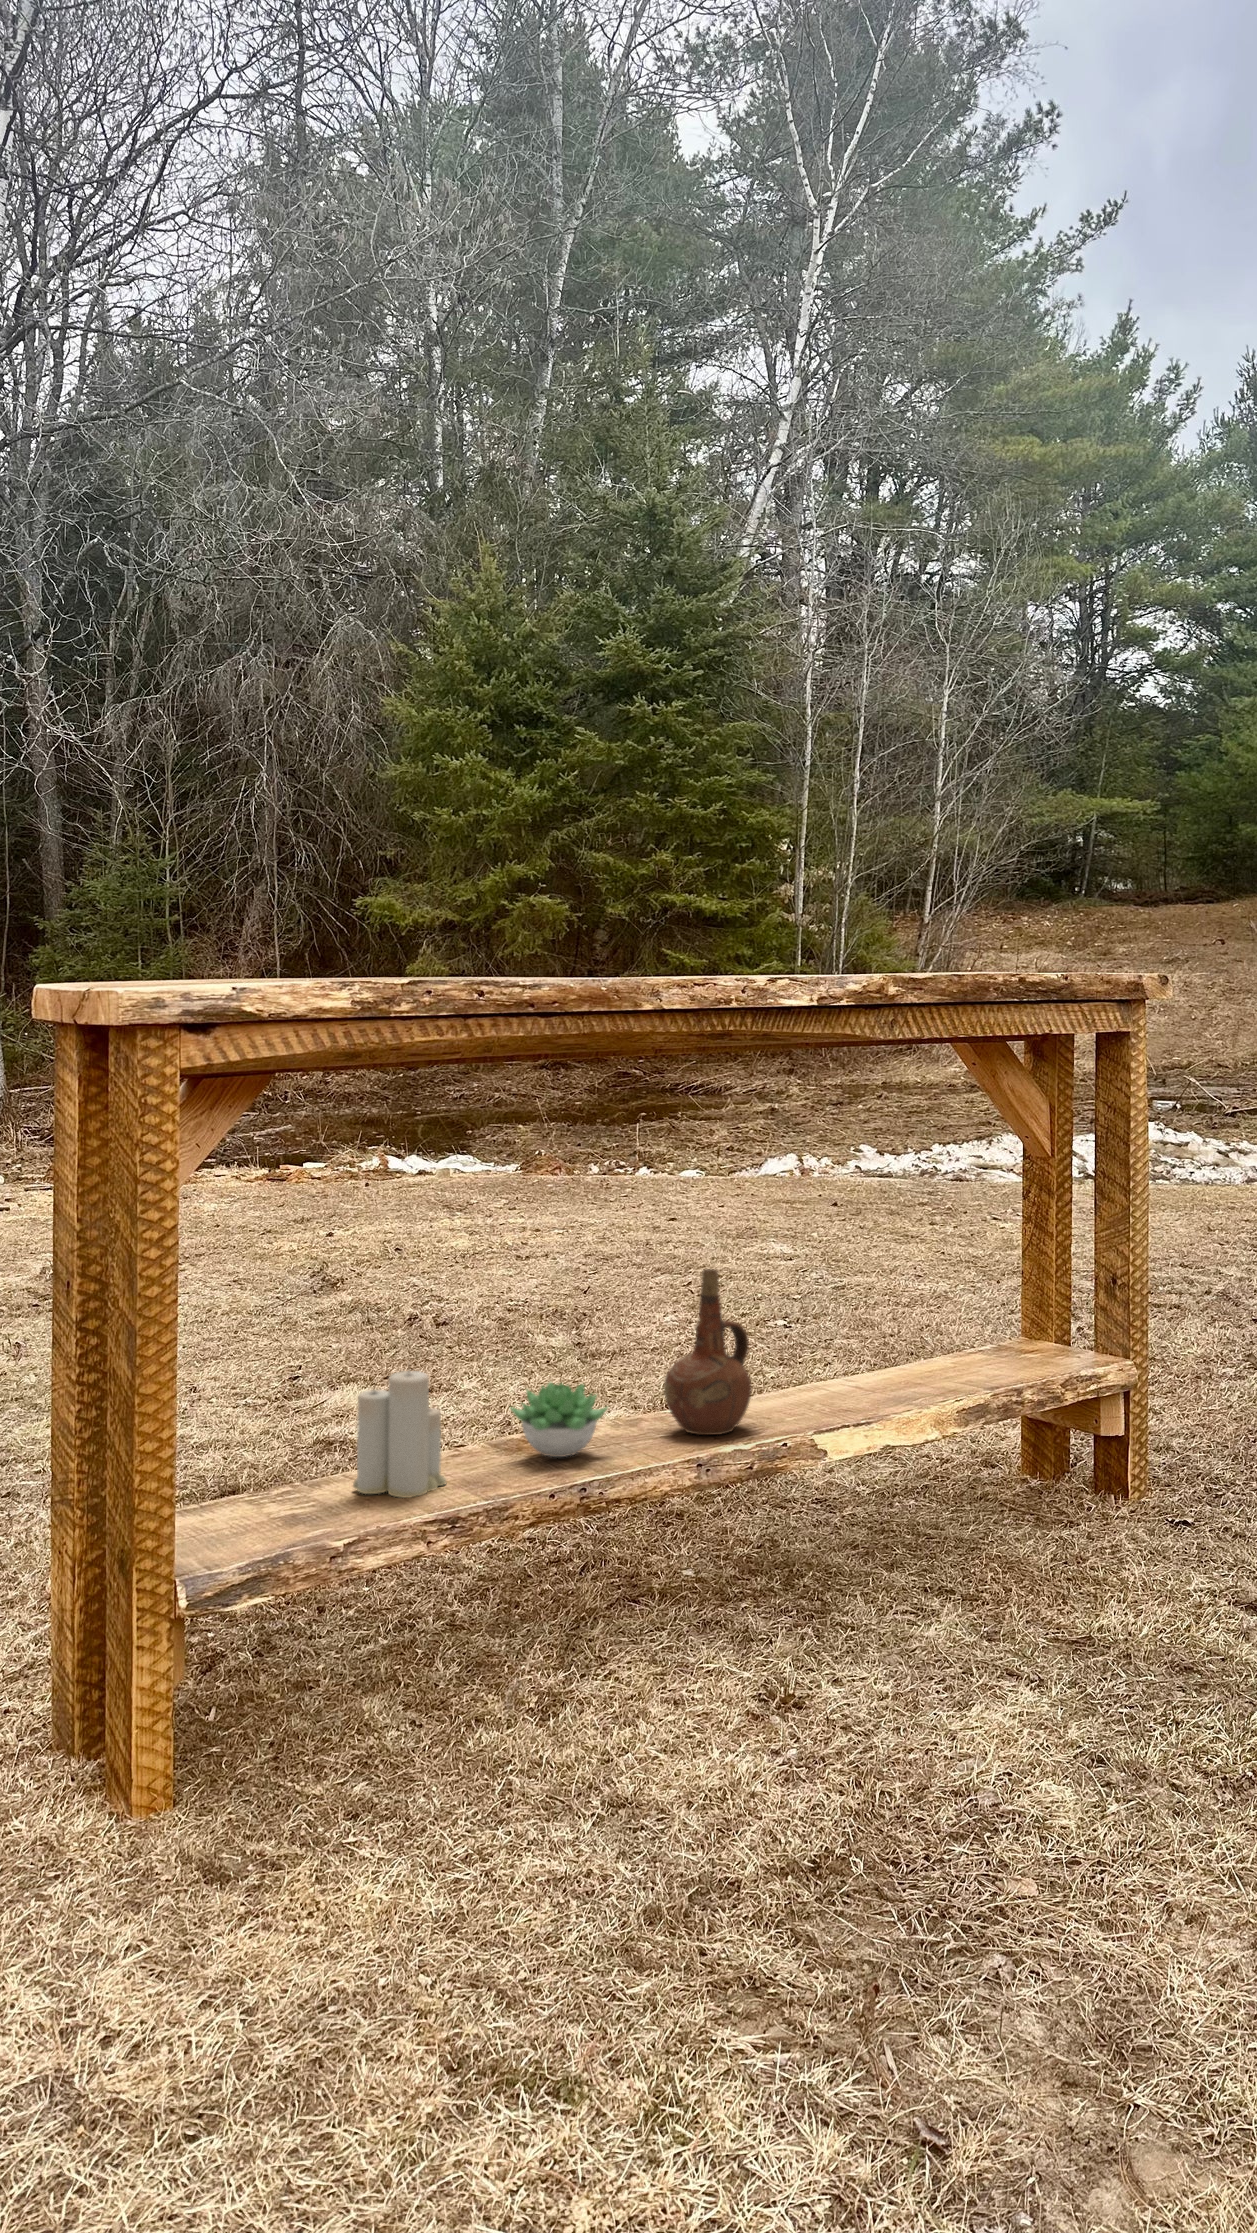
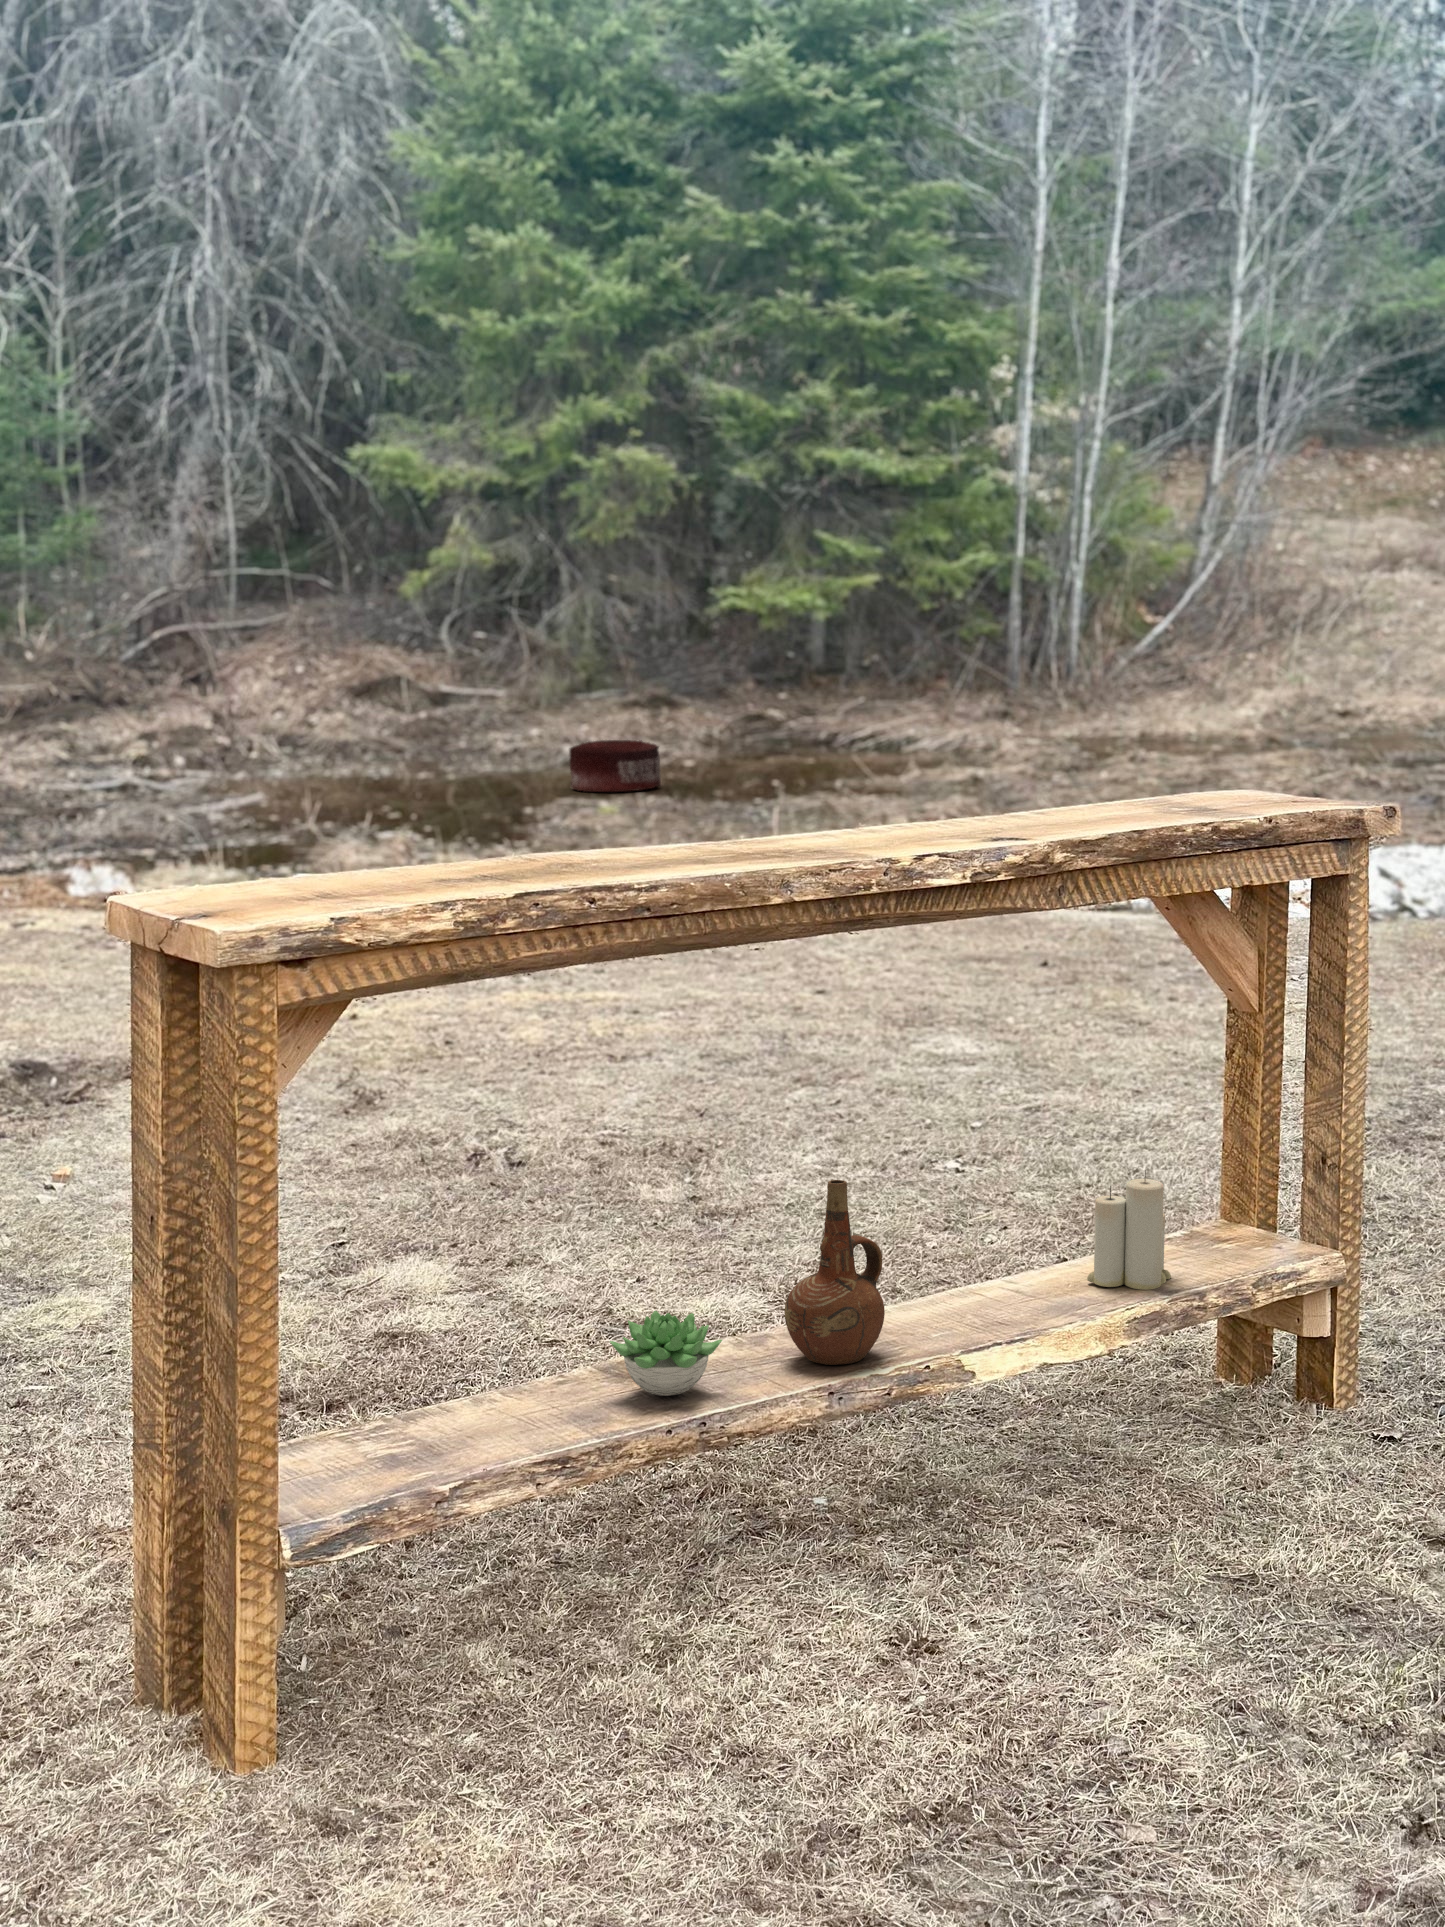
pouf: none [503,1064,568,1100] -> present [570,740,662,792]
candle: present [353,1371,446,1498] -> present [1087,1170,1171,1290]

